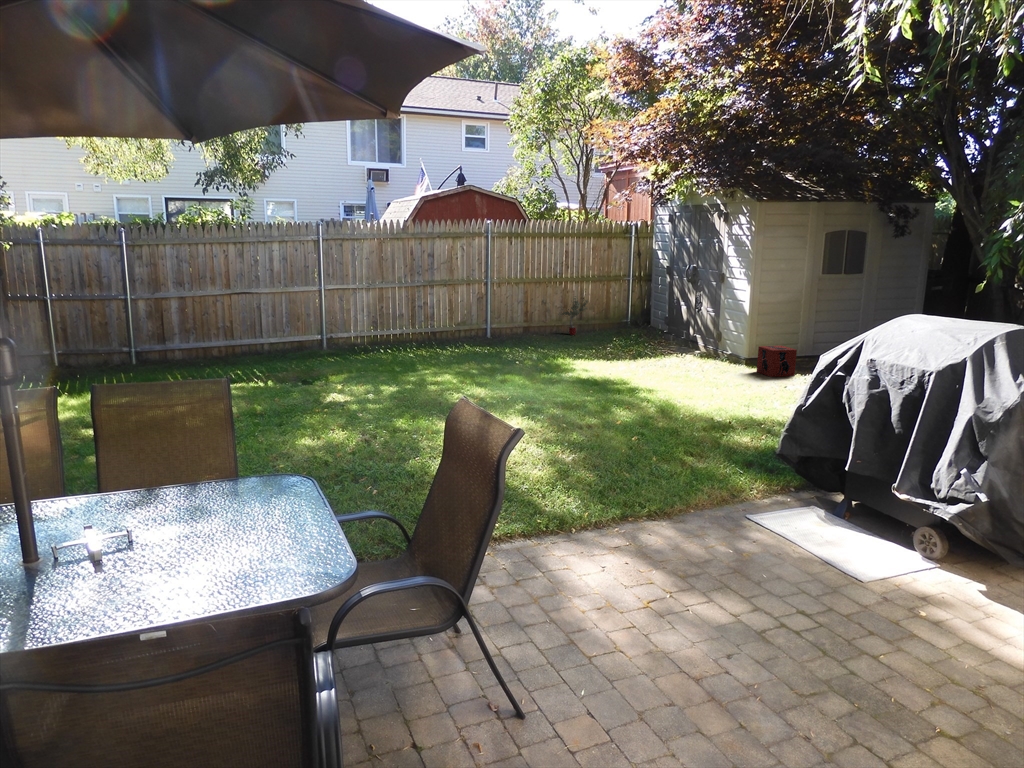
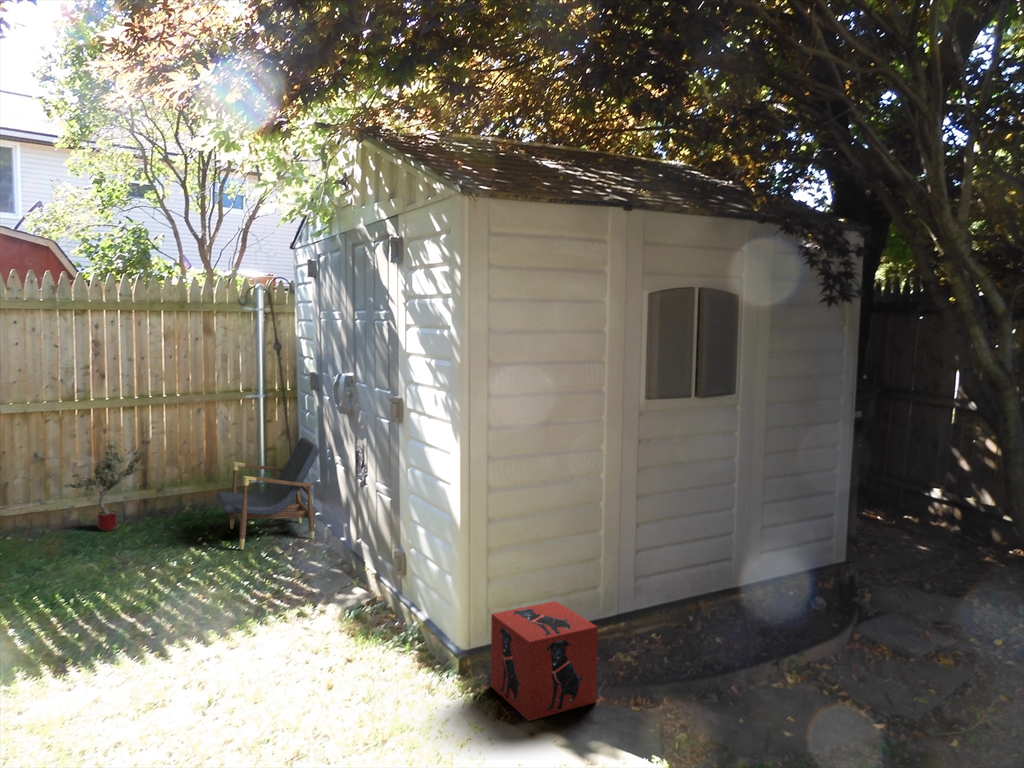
lounge chair: none [622,297,671,342] -> present [216,437,320,549]

